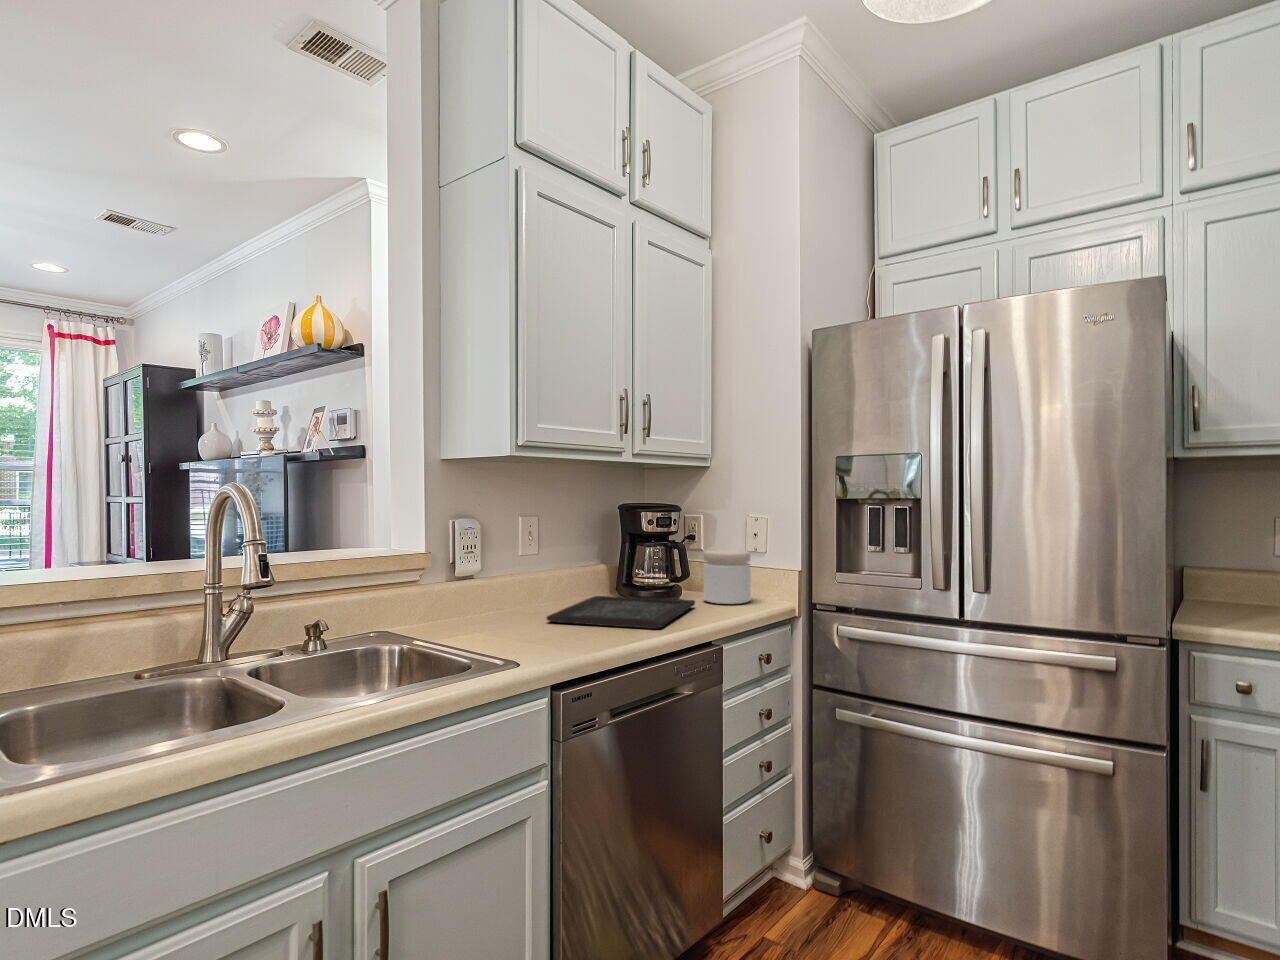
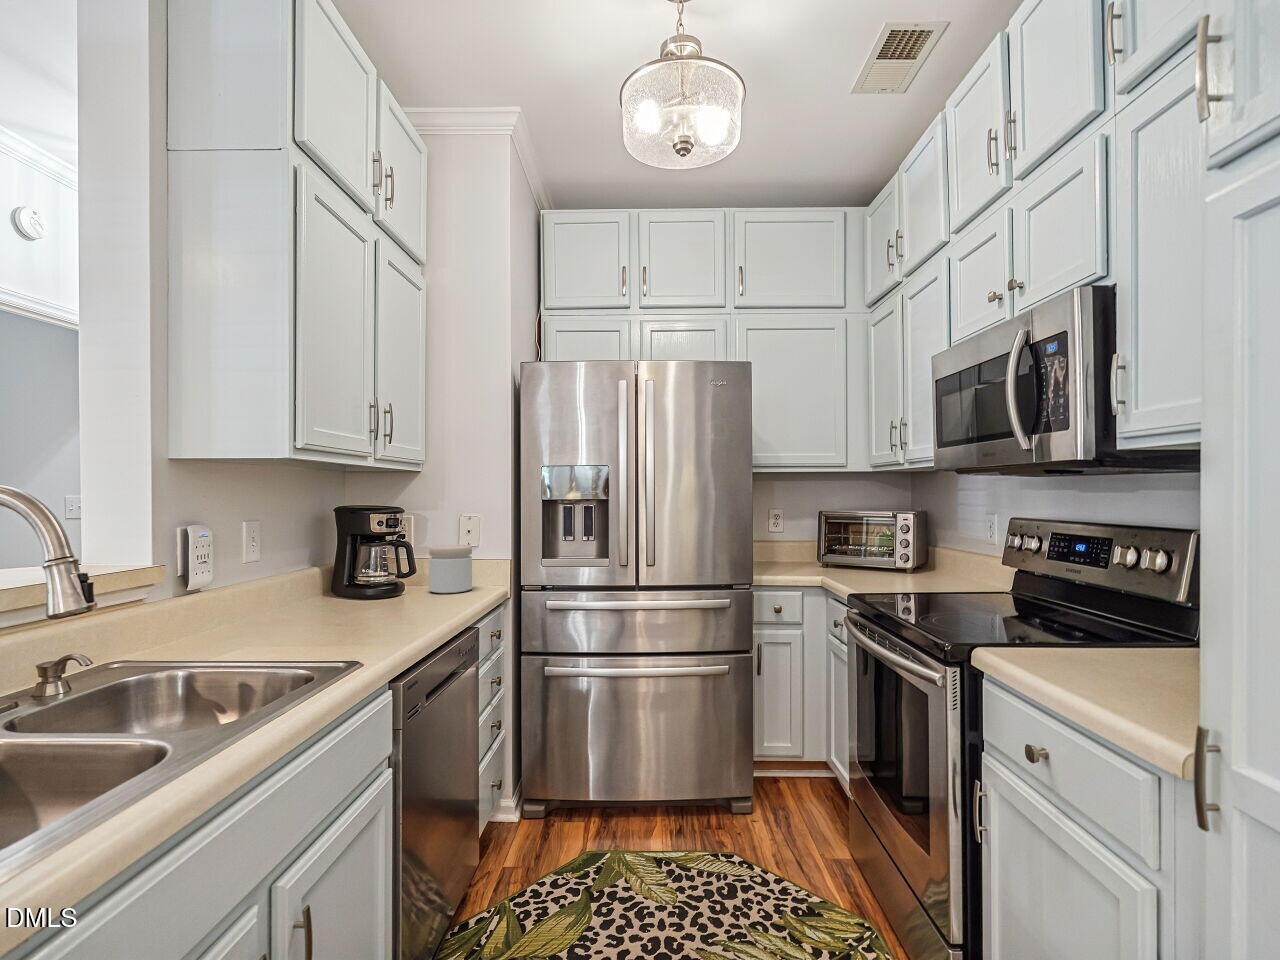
tray: present [547,596,695,629] -> none [309,592,437,626]

